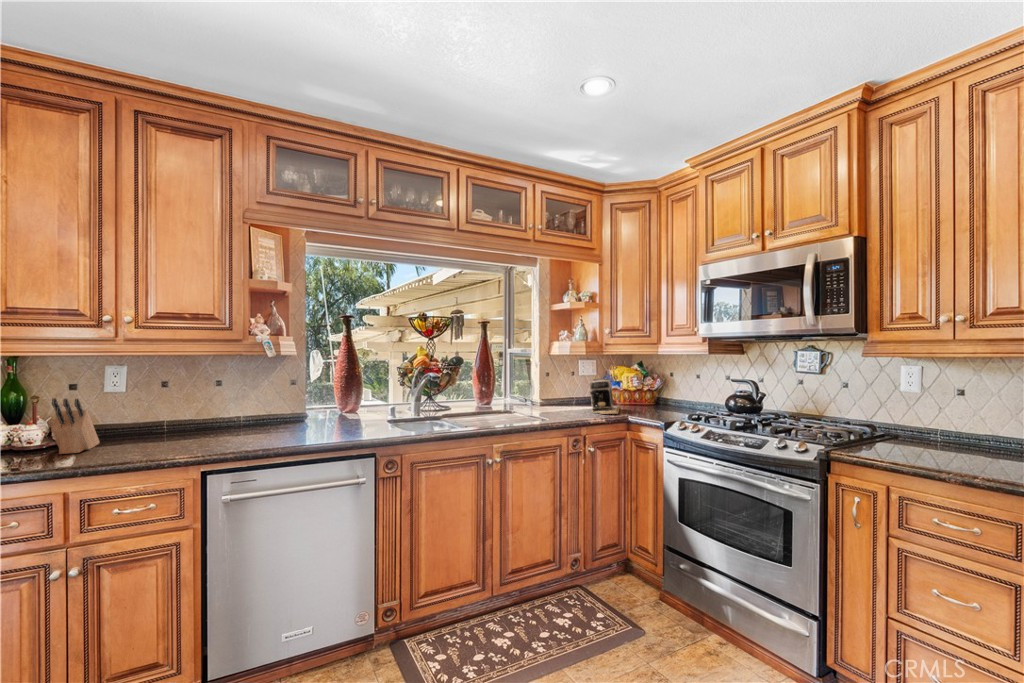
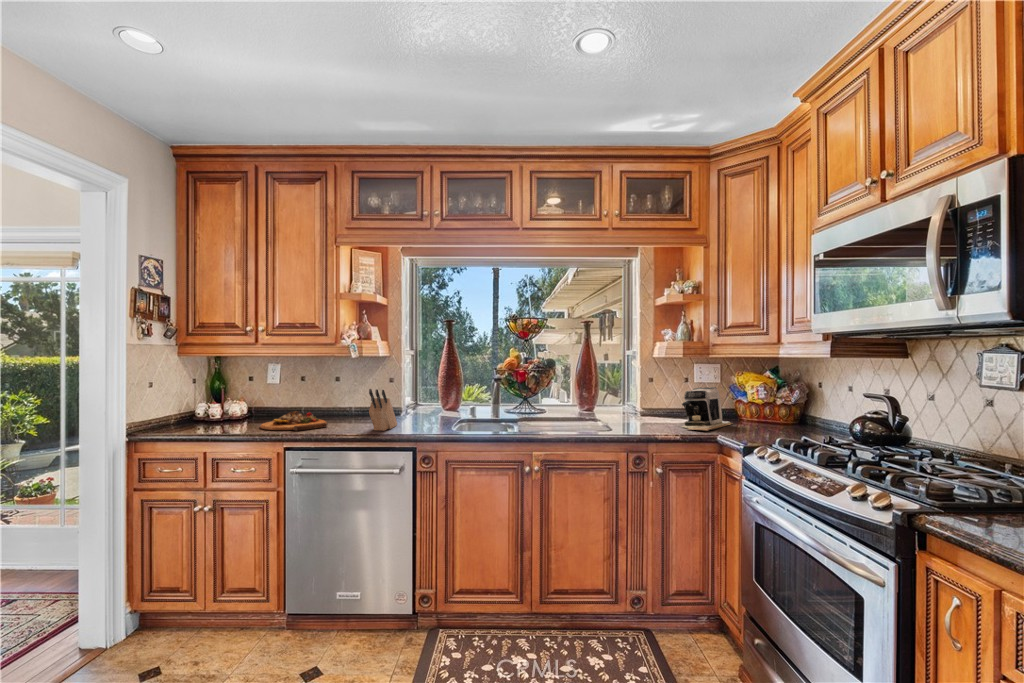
knife block: present [51,398,99,454] -> present [369,389,397,431]
cutting board: none [155,422,255,447] -> present [260,411,327,431]

